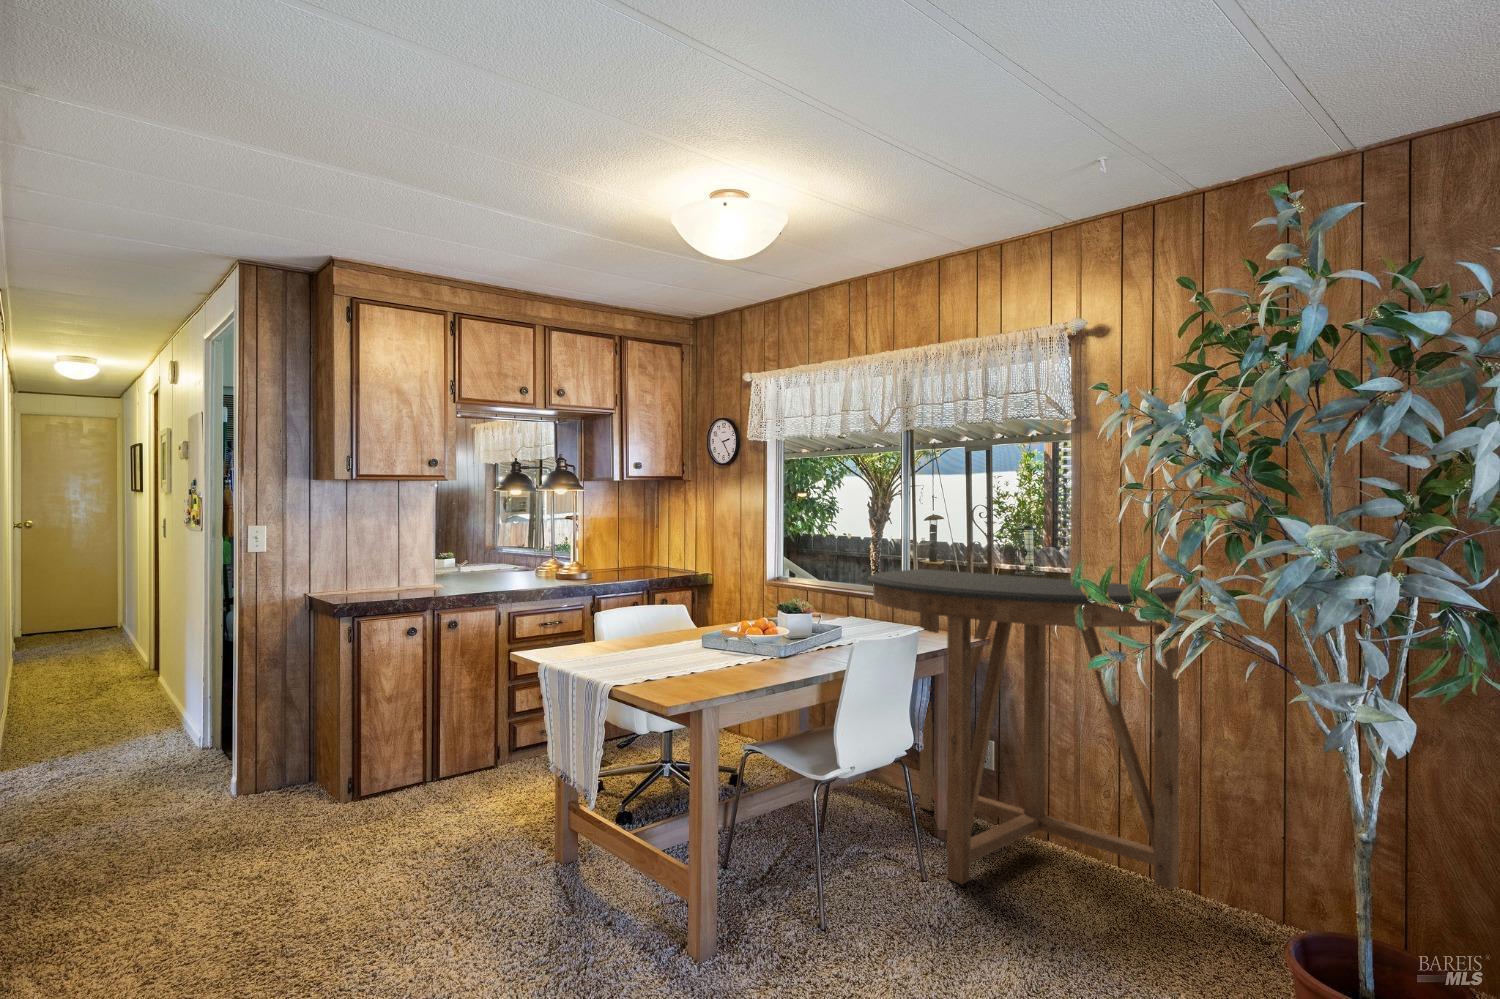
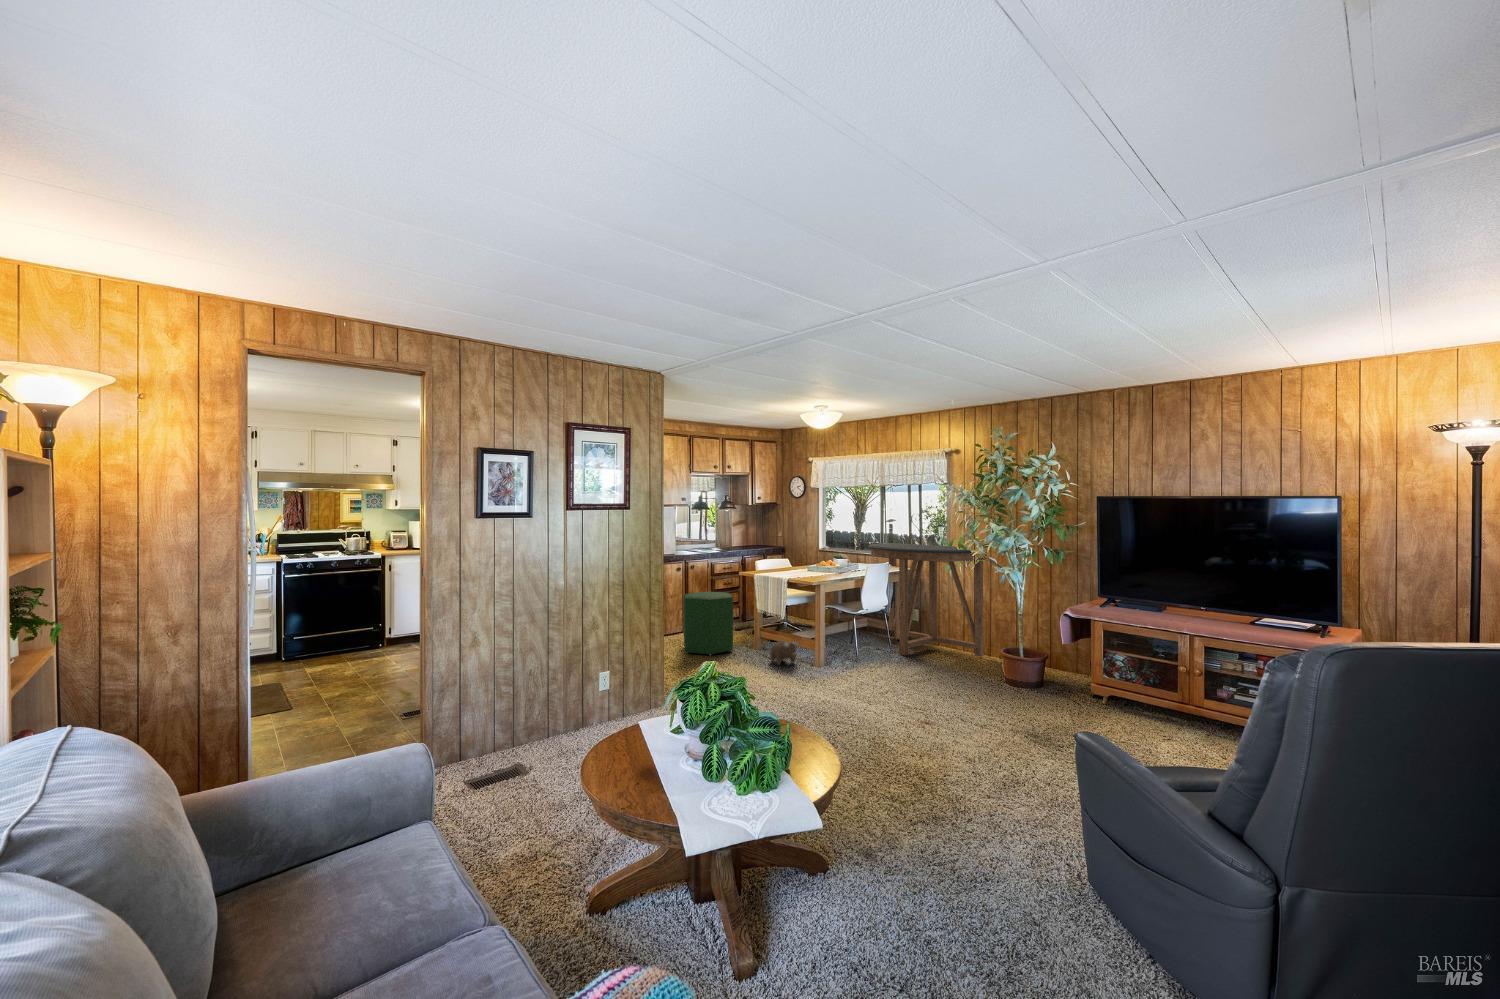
ottoman: none [355,695,503,886] -> present [683,592,733,656]
plush toy: none [571,858,647,939] -> present [770,641,798,665]

